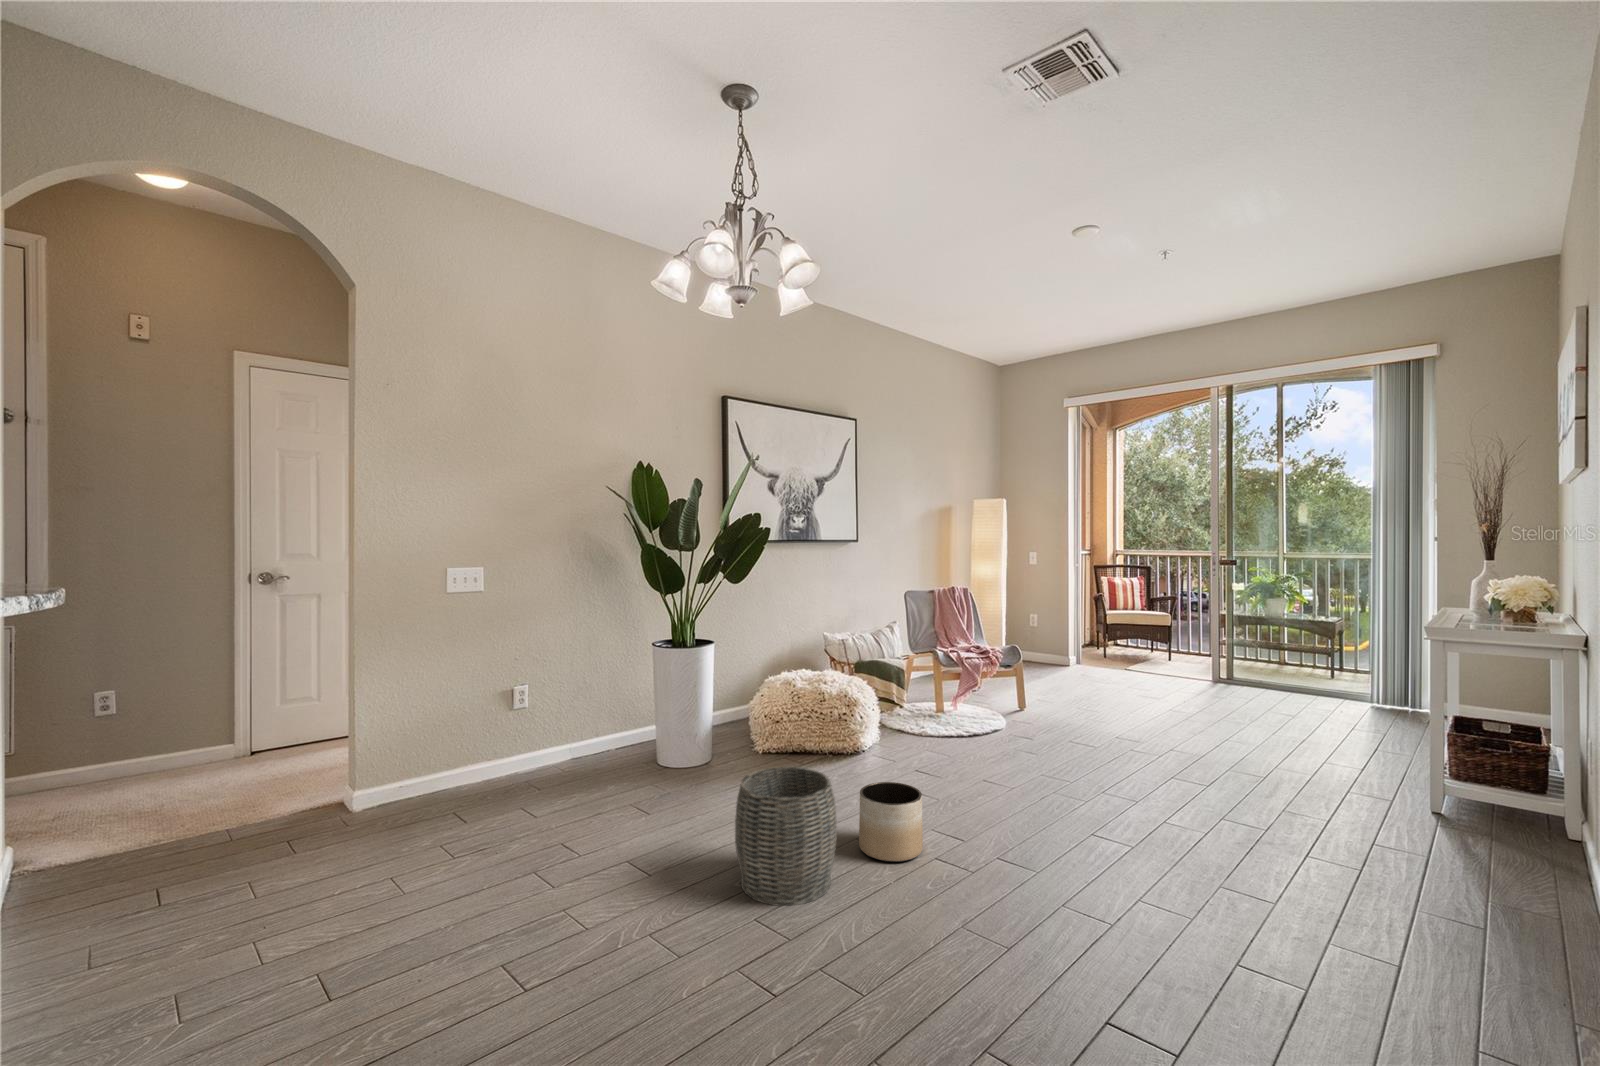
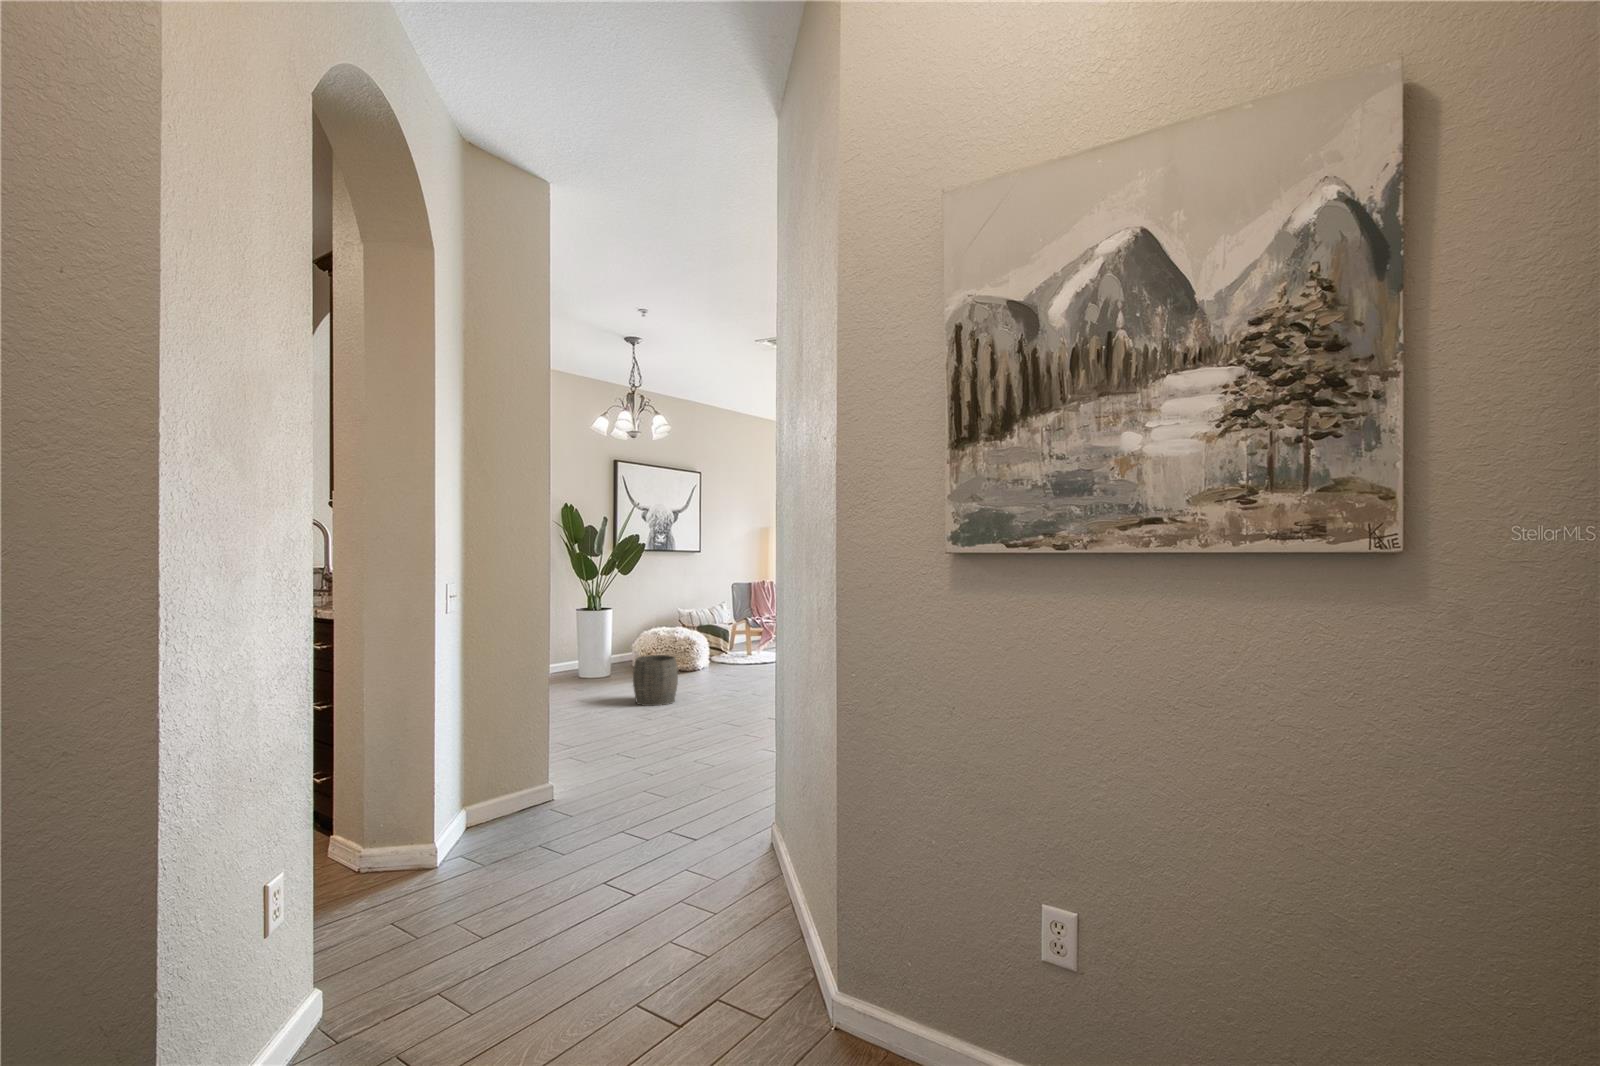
planter: present [859,782,923,862] -> none [690,666,718,696]

